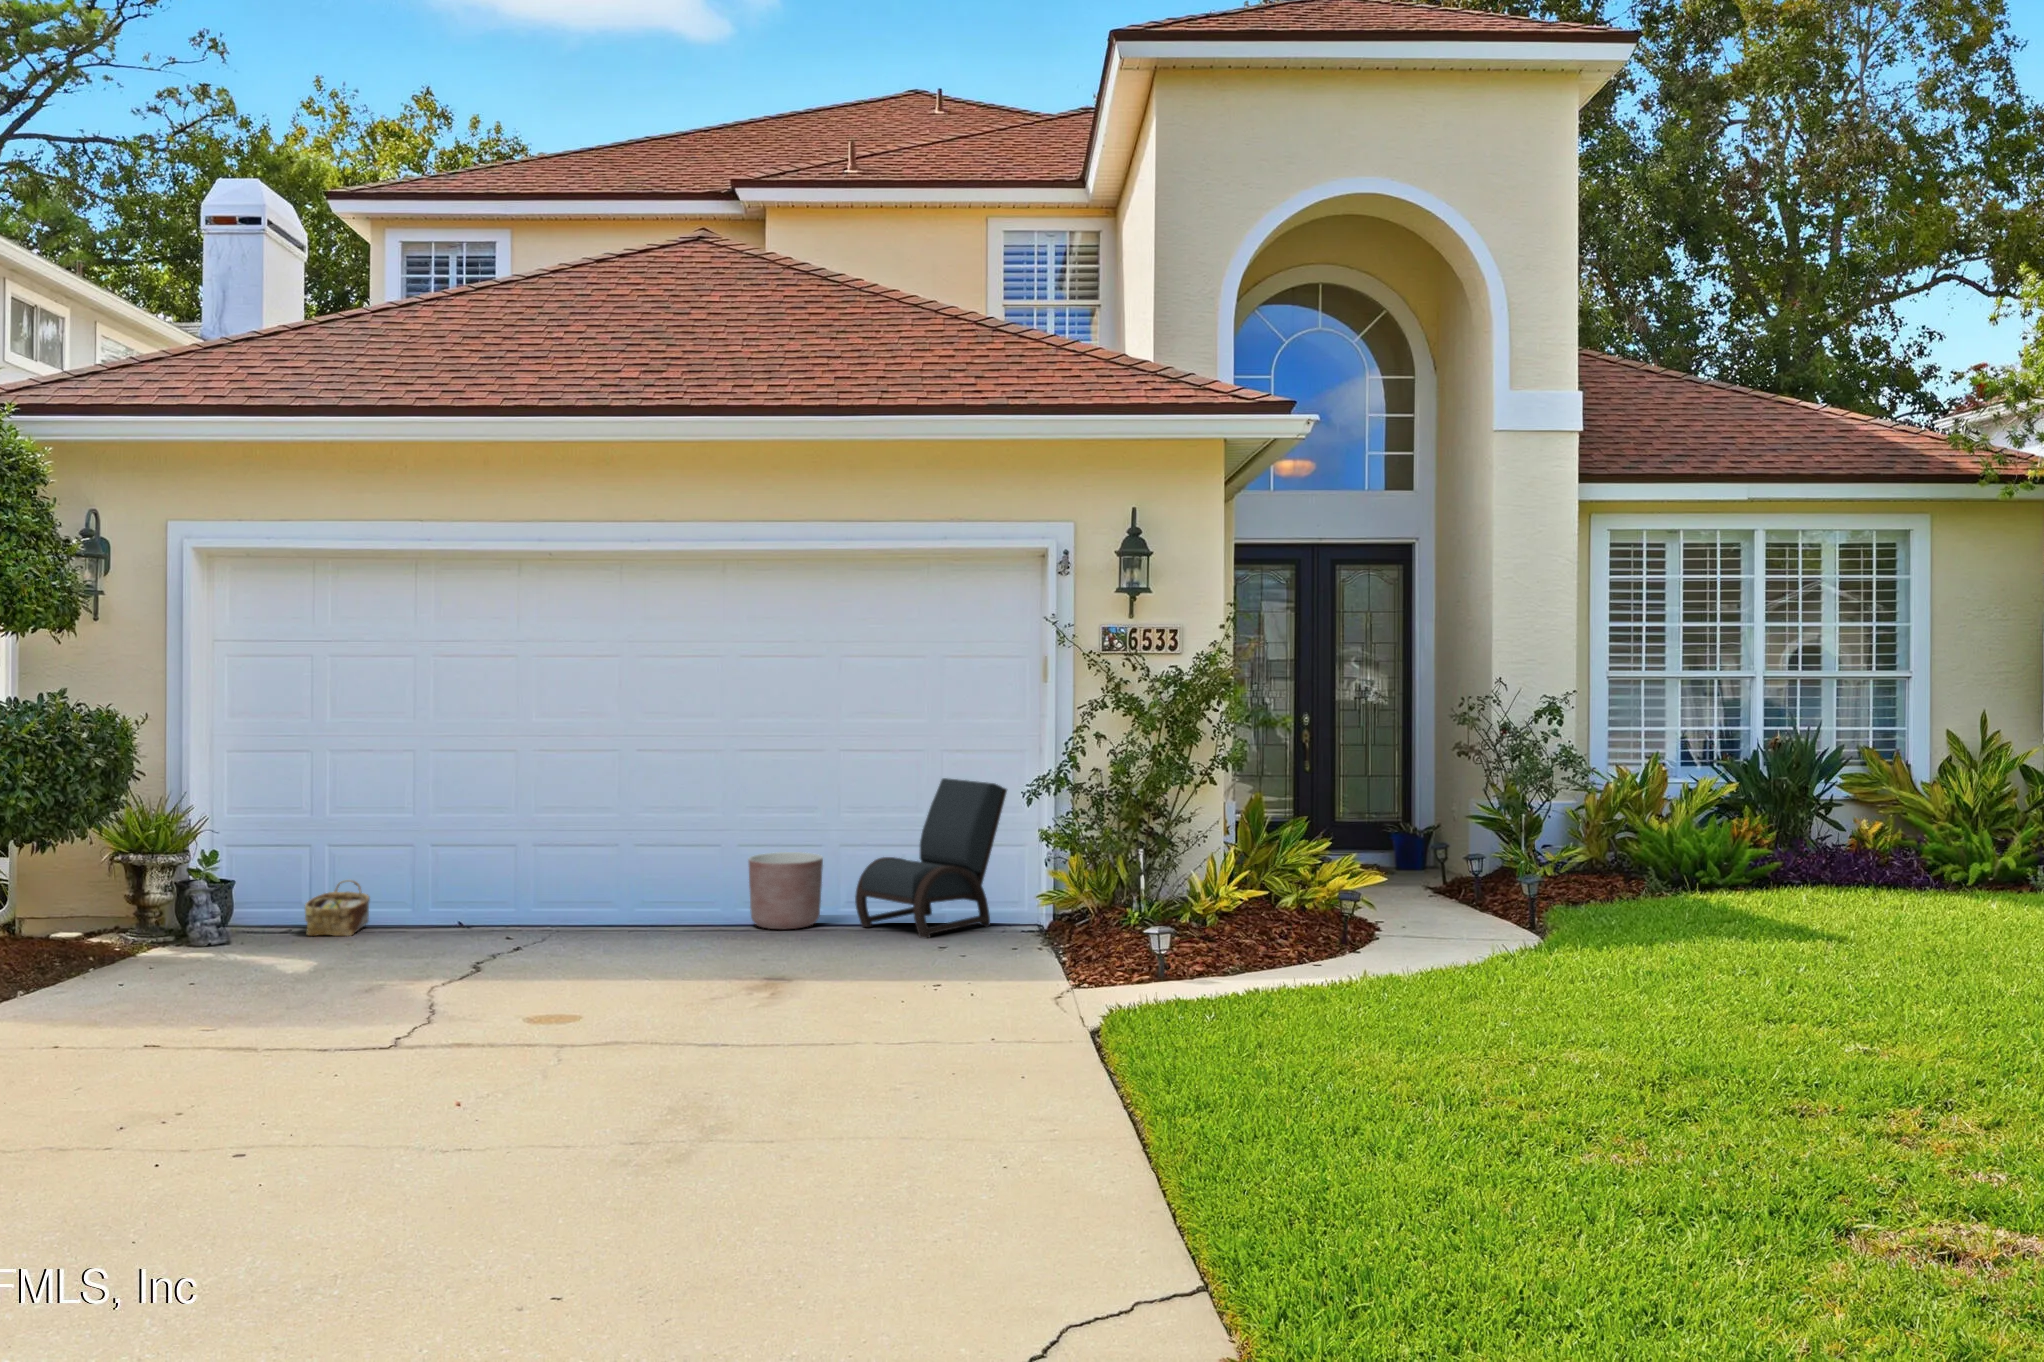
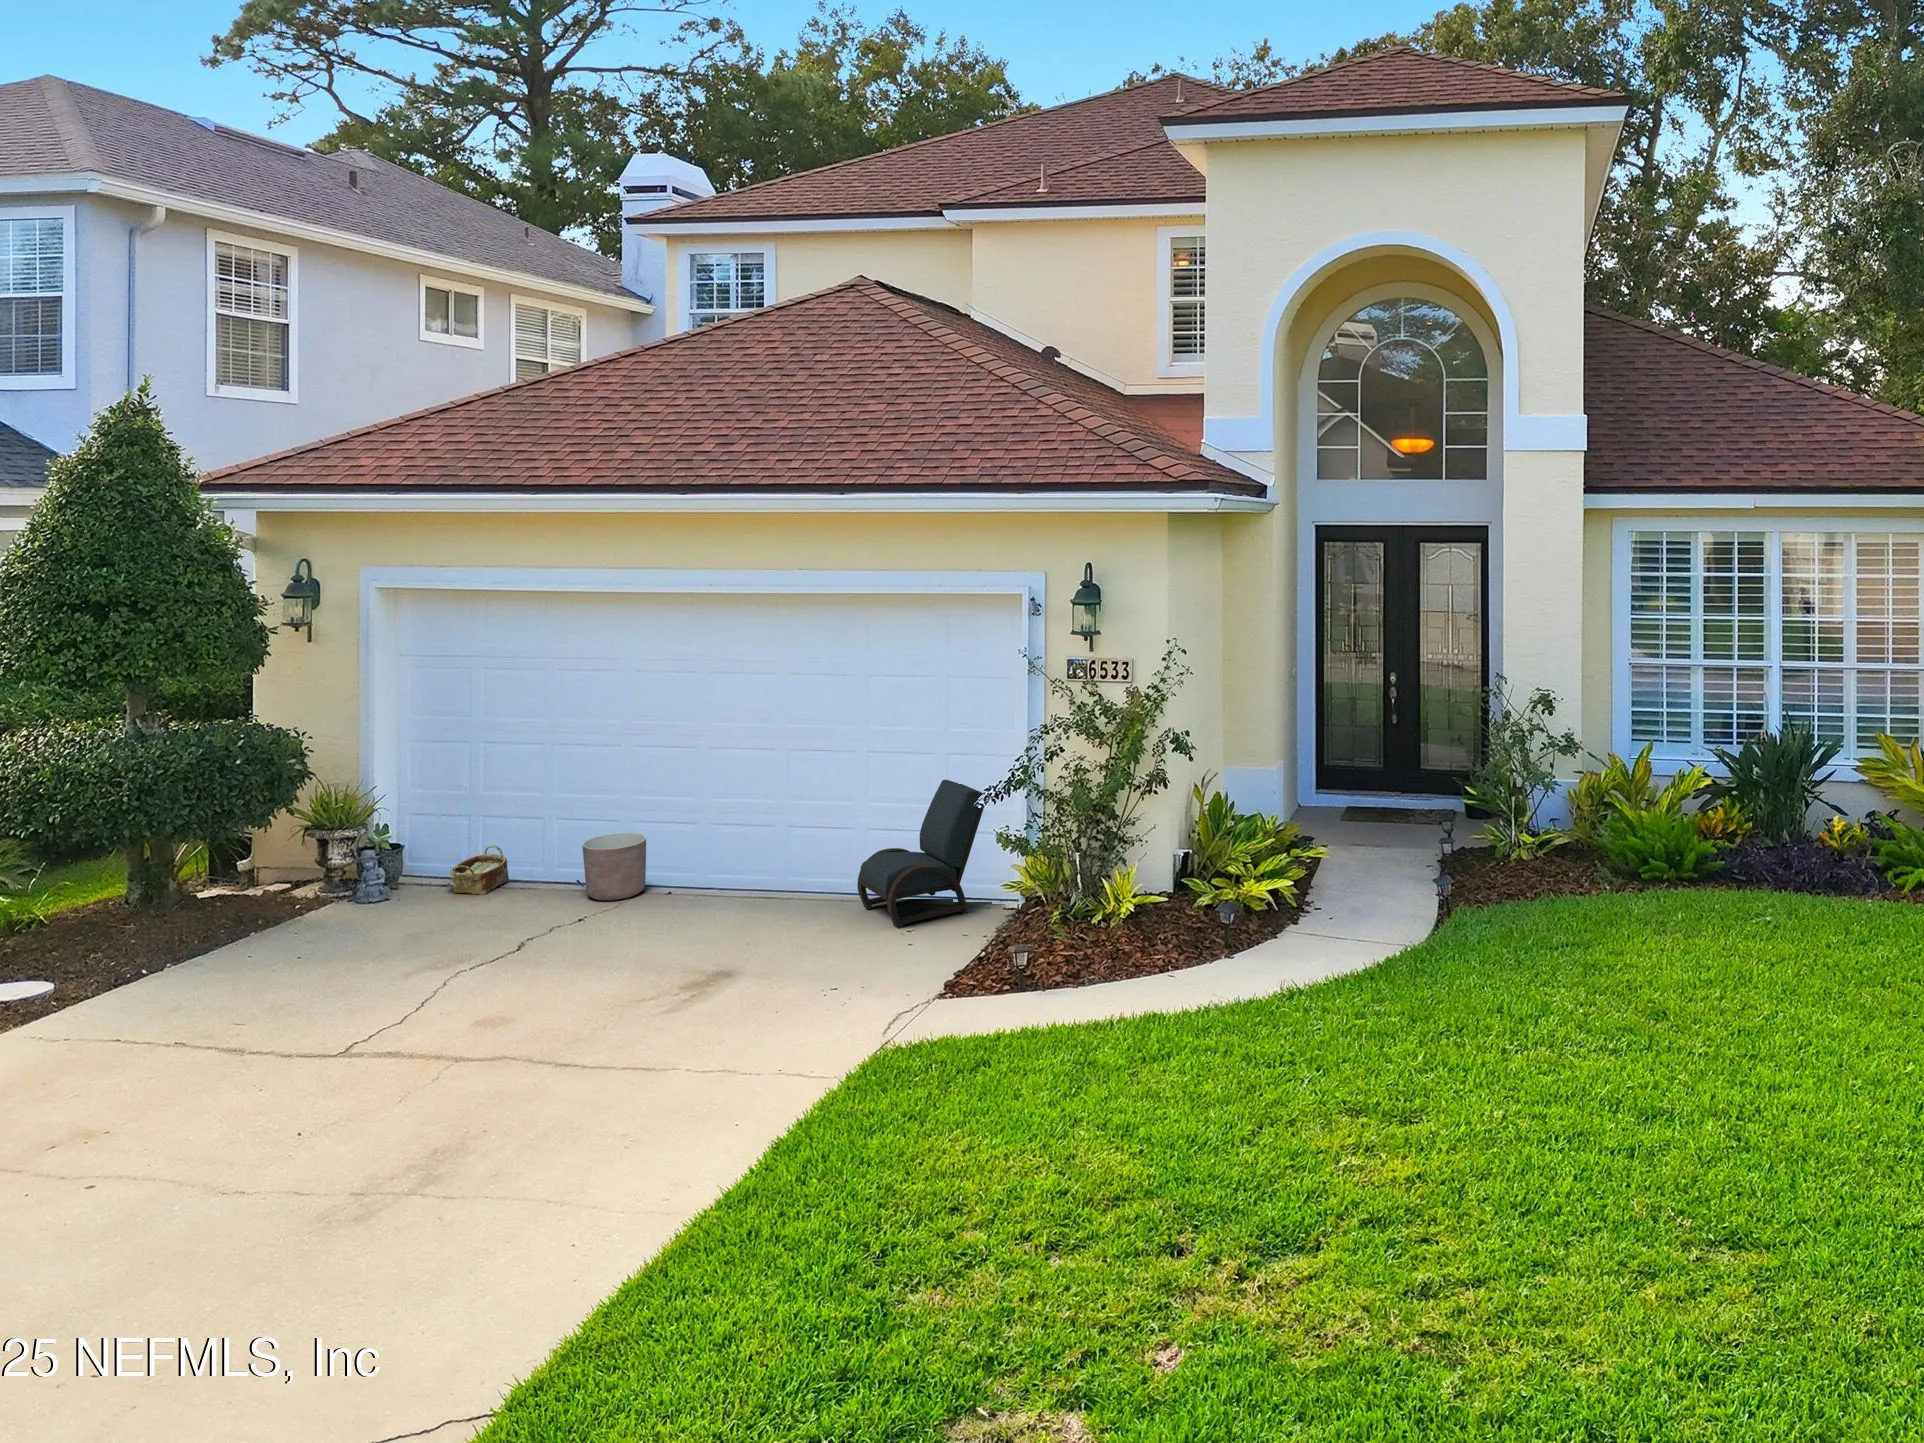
planter: present [749,852,823,929] -> present [582,832,646,901]

